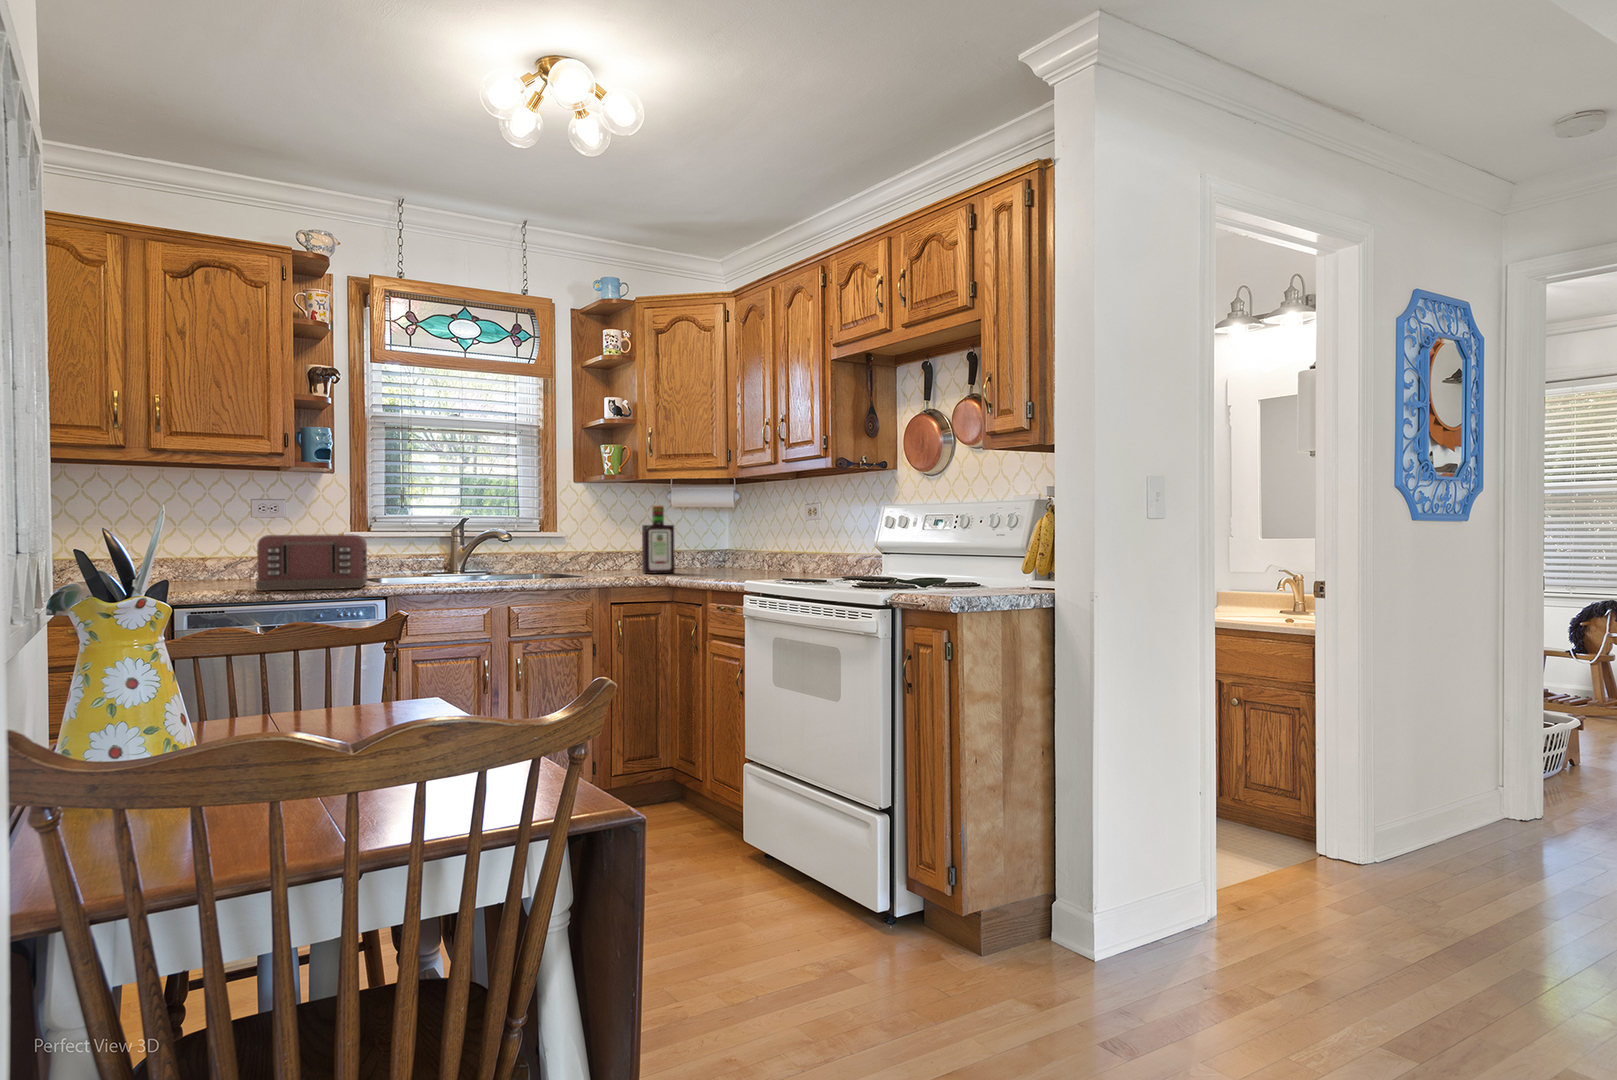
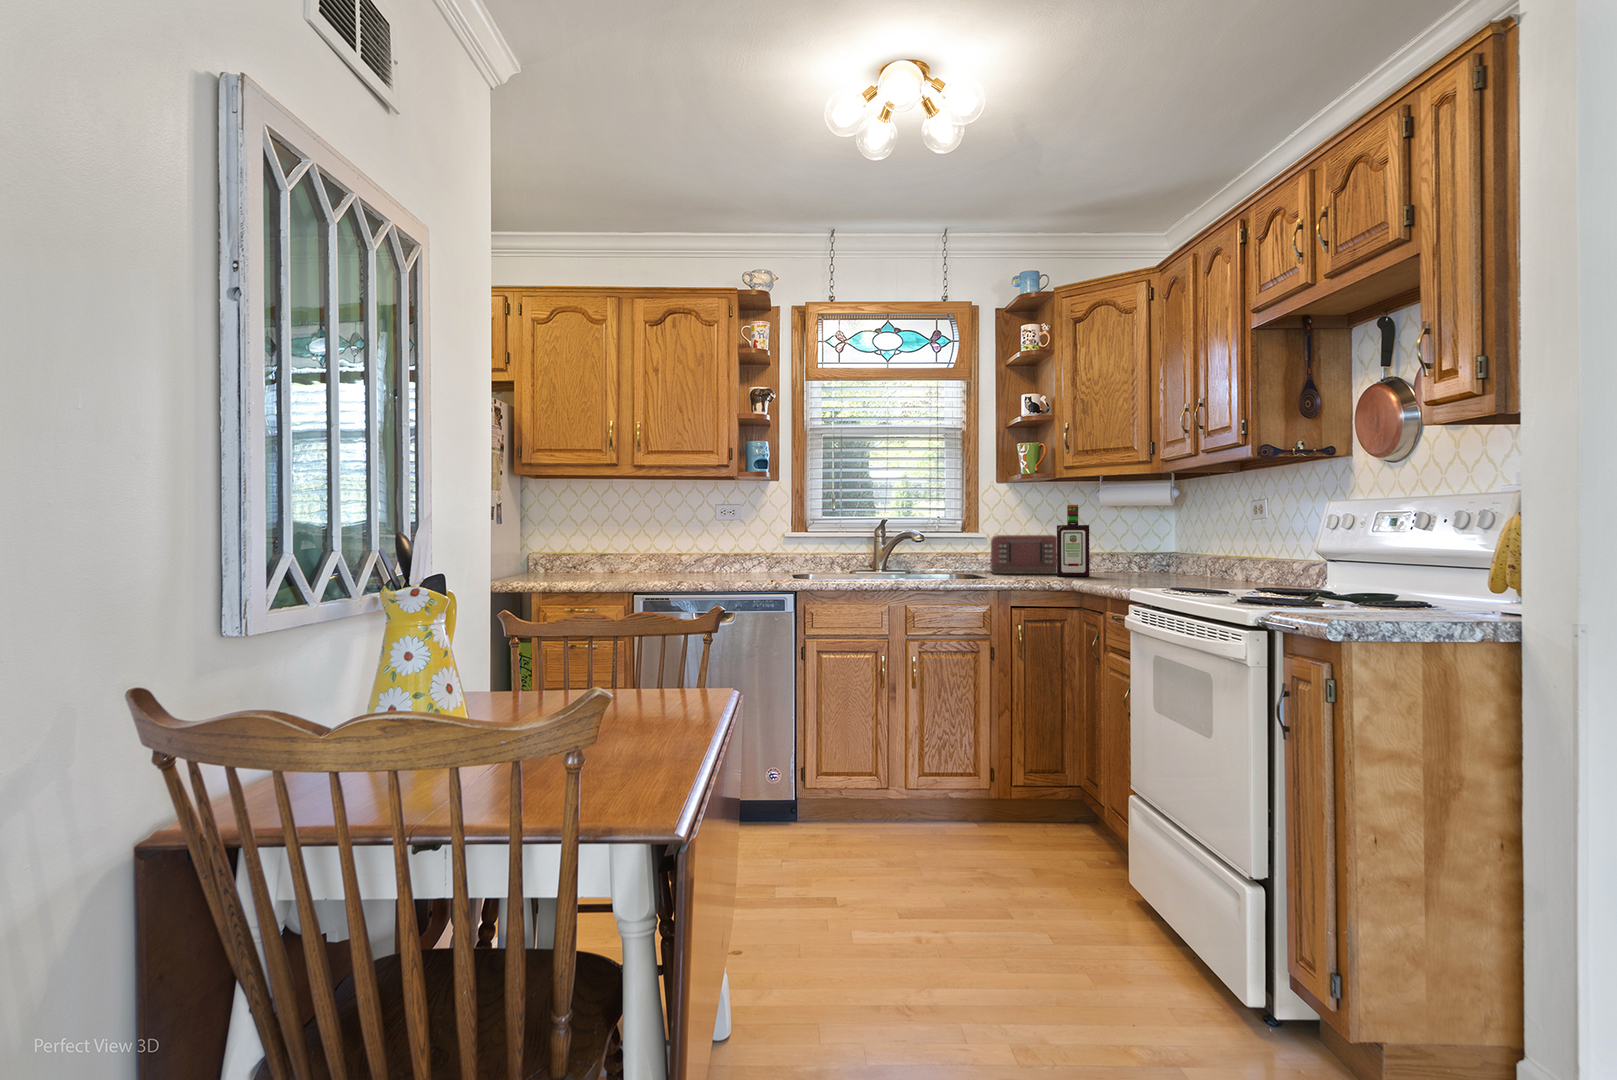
toaster: present [256,535,368,591] -> present [990,535,1057,574]

